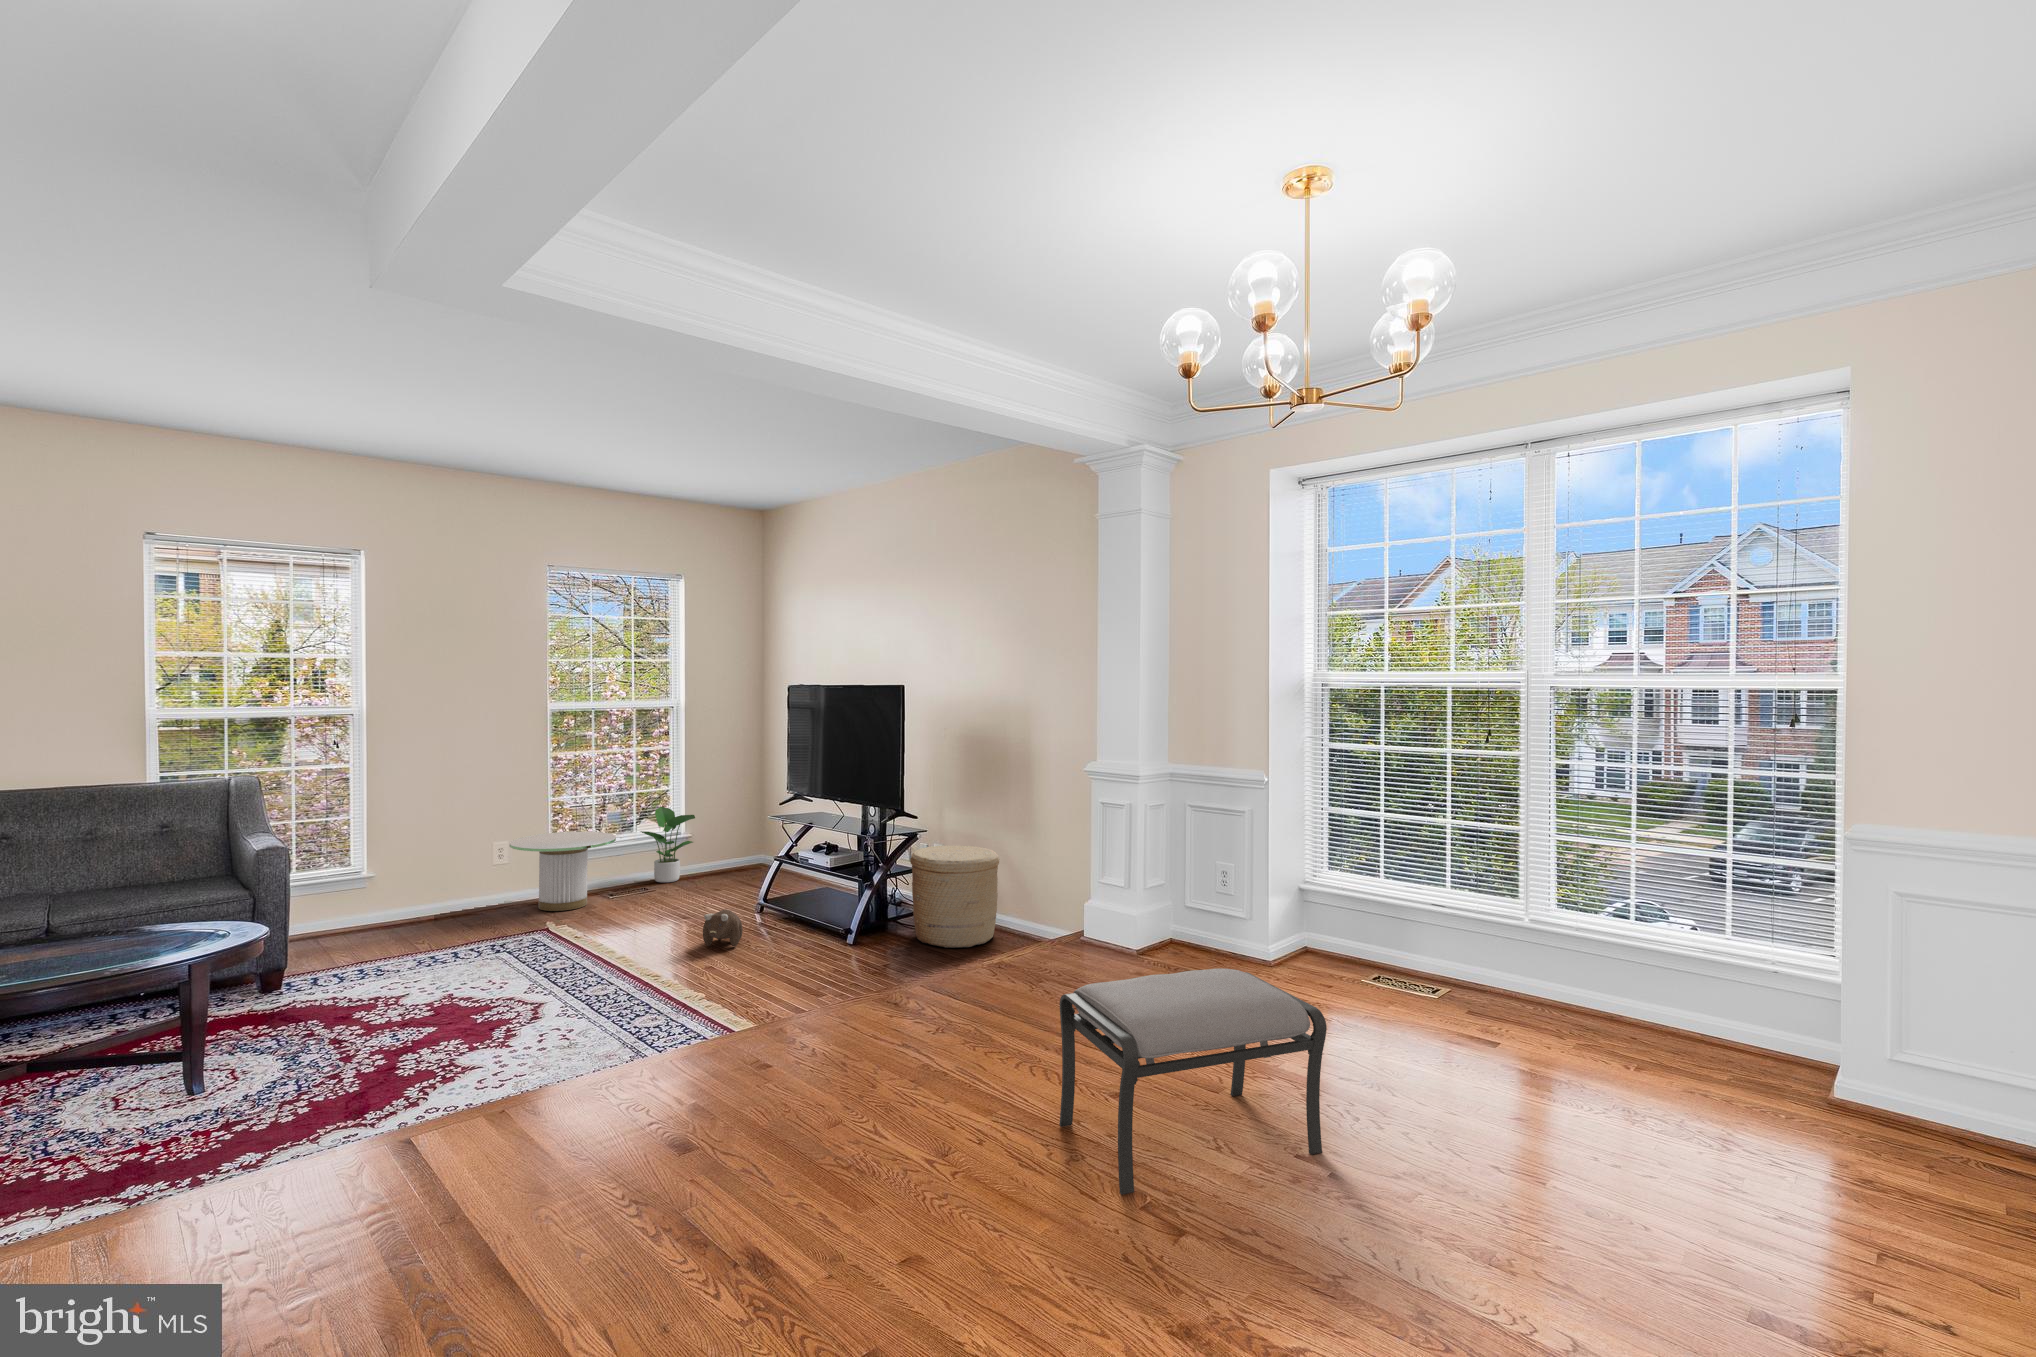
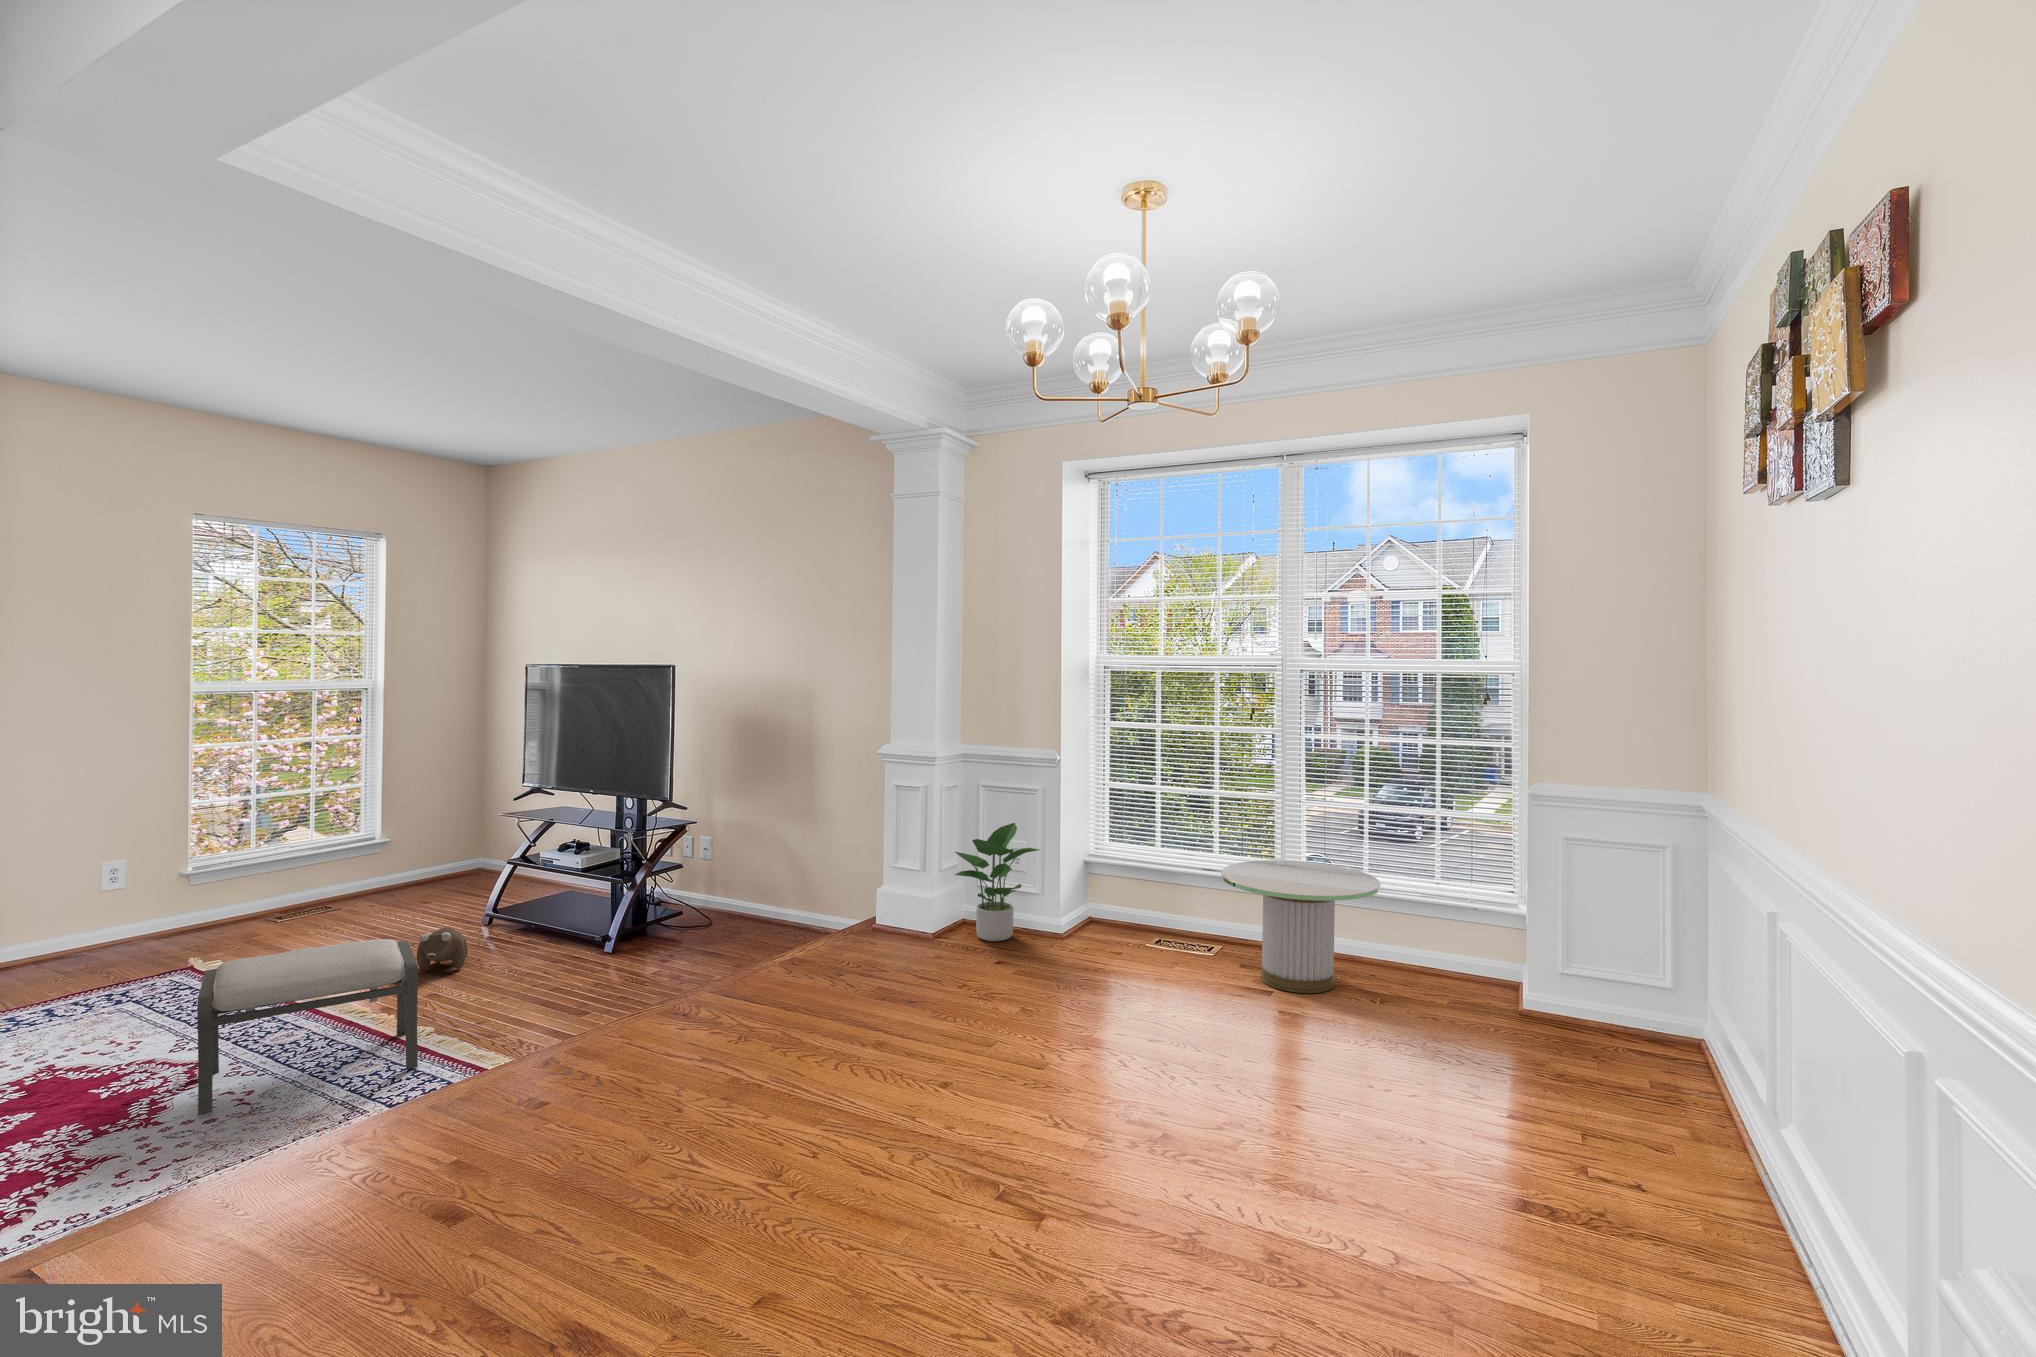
potted plant: present [641,807,695,883] -> present [955,823,1039,941]
side table: present [509,832,616,911] -> present [1221,860,1380,994]
basket: present [910,846,999,948] -> none [672,838,772,948]
ottoman: present [1059,968,1327,1195] -> present [197,939,418,1115]

